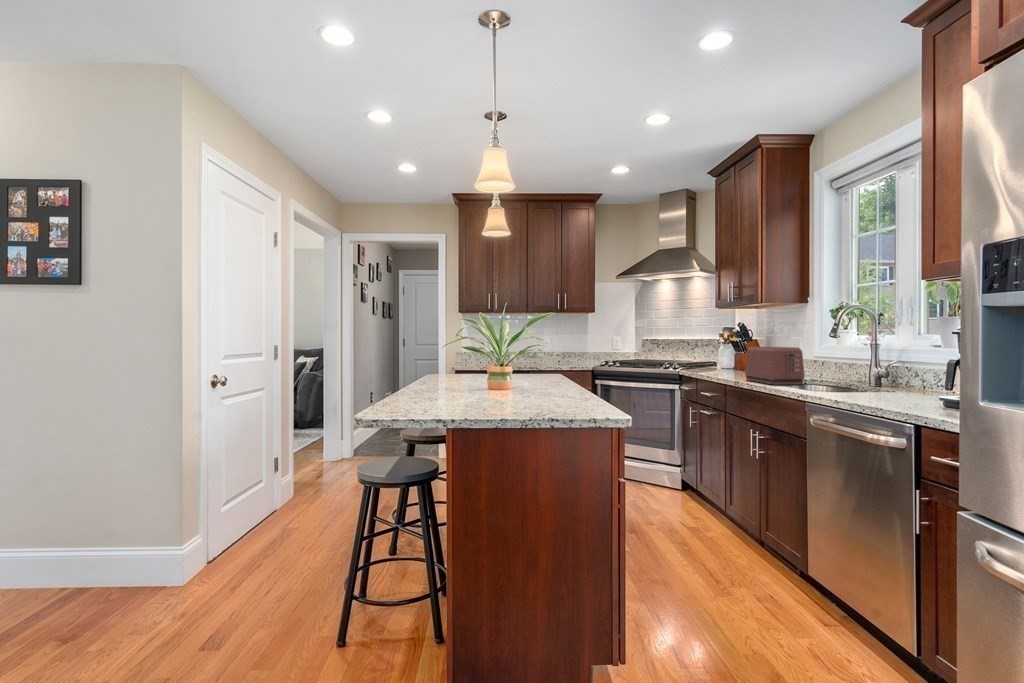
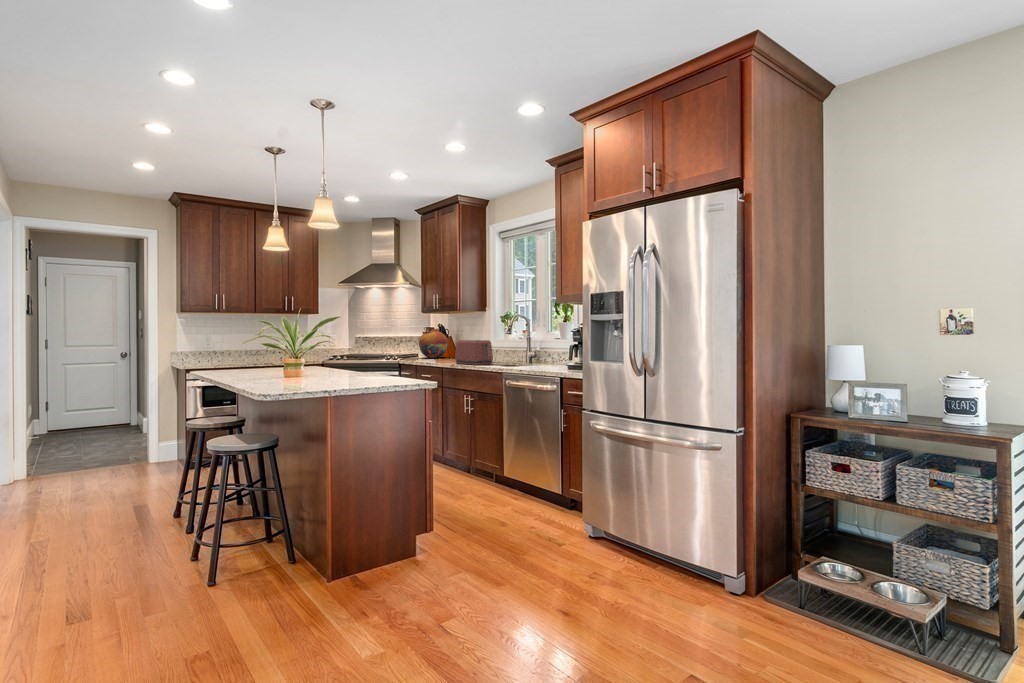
vase: none [710,330,751,369] -> present [419,329,448,358]

